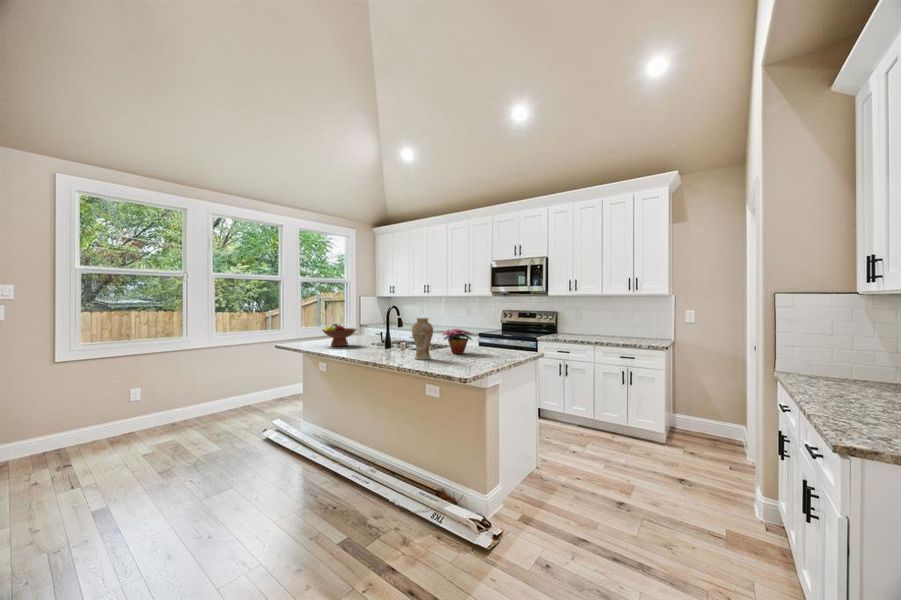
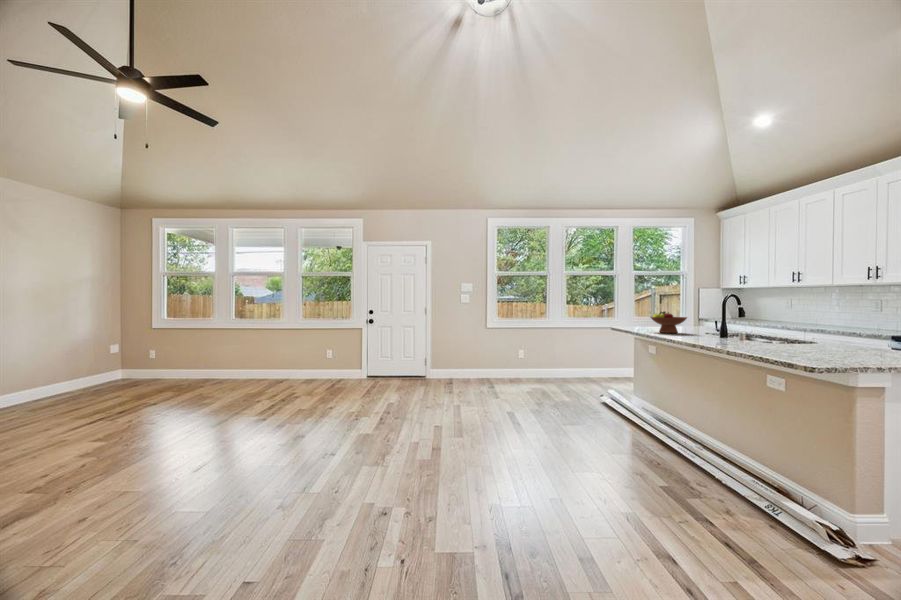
vase: present [412,318,433,360] -> none [747,303,778,349]
flower arrangement: present [443,329,472,354] -> none [792,318,856,349]

